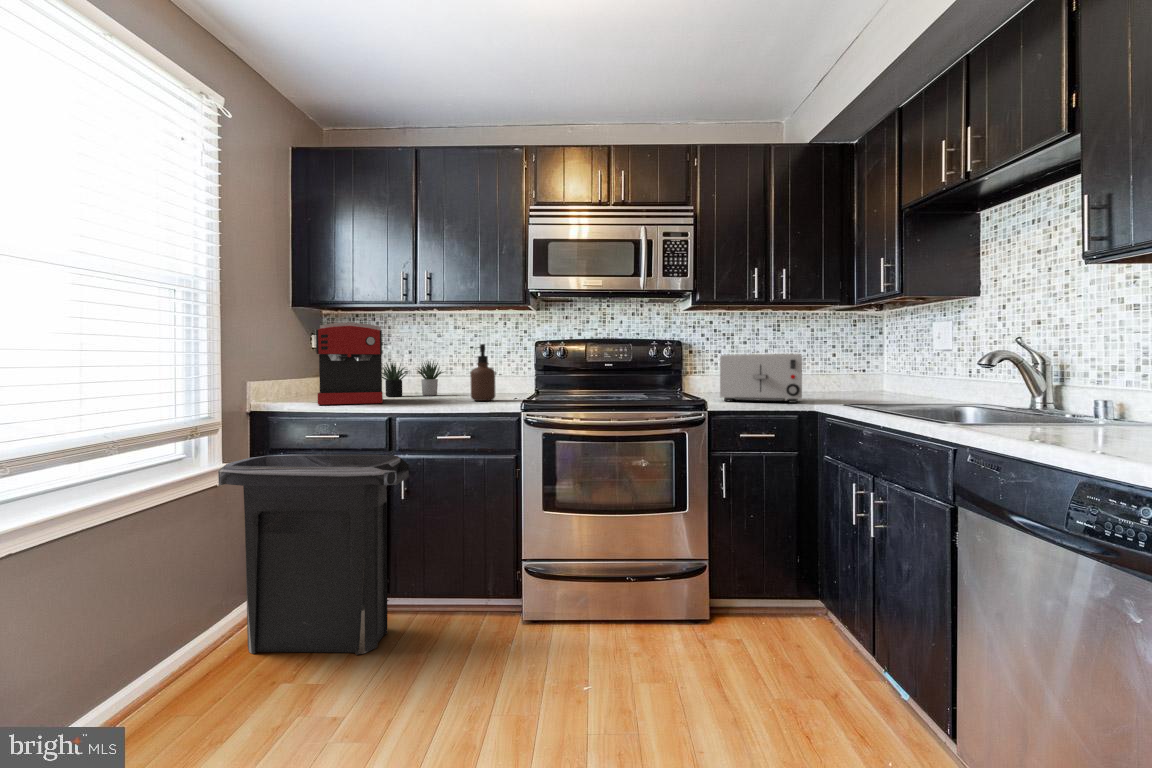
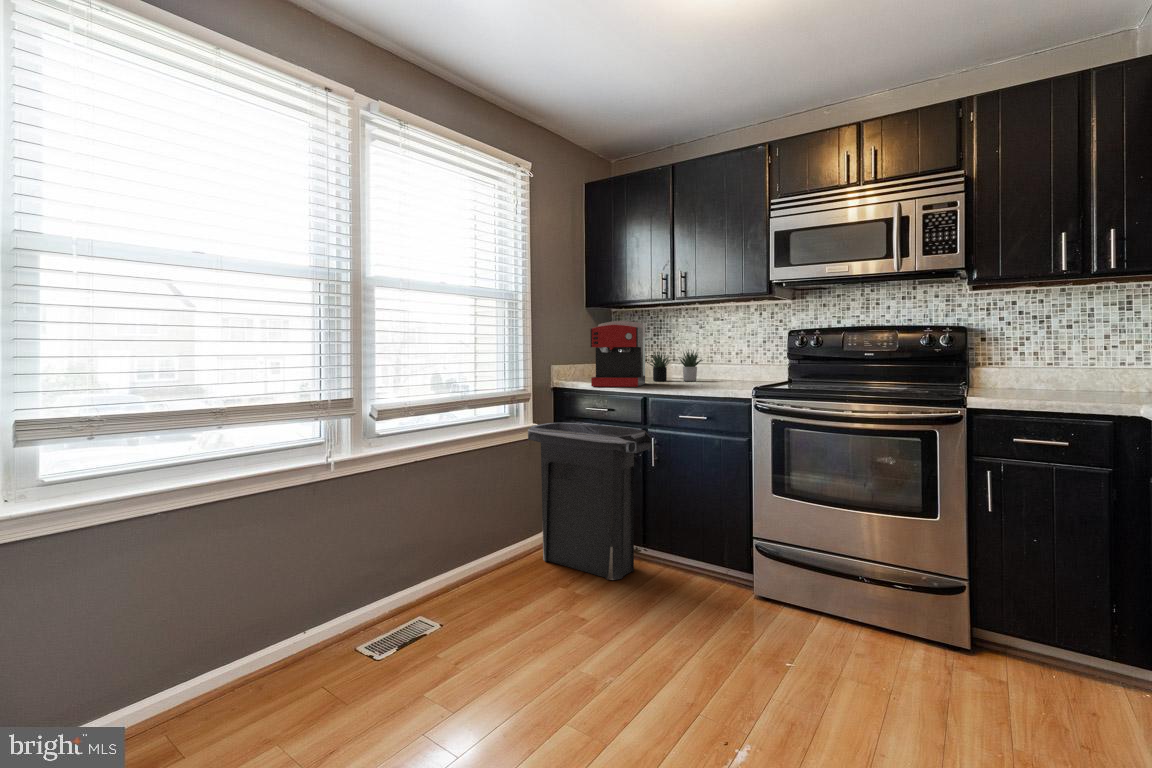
soap dispenser: present [470,344,495,401] -> none [711,336,734,388]
toaster: present [720,354,802,403] -> none [983,343,1122,404]

